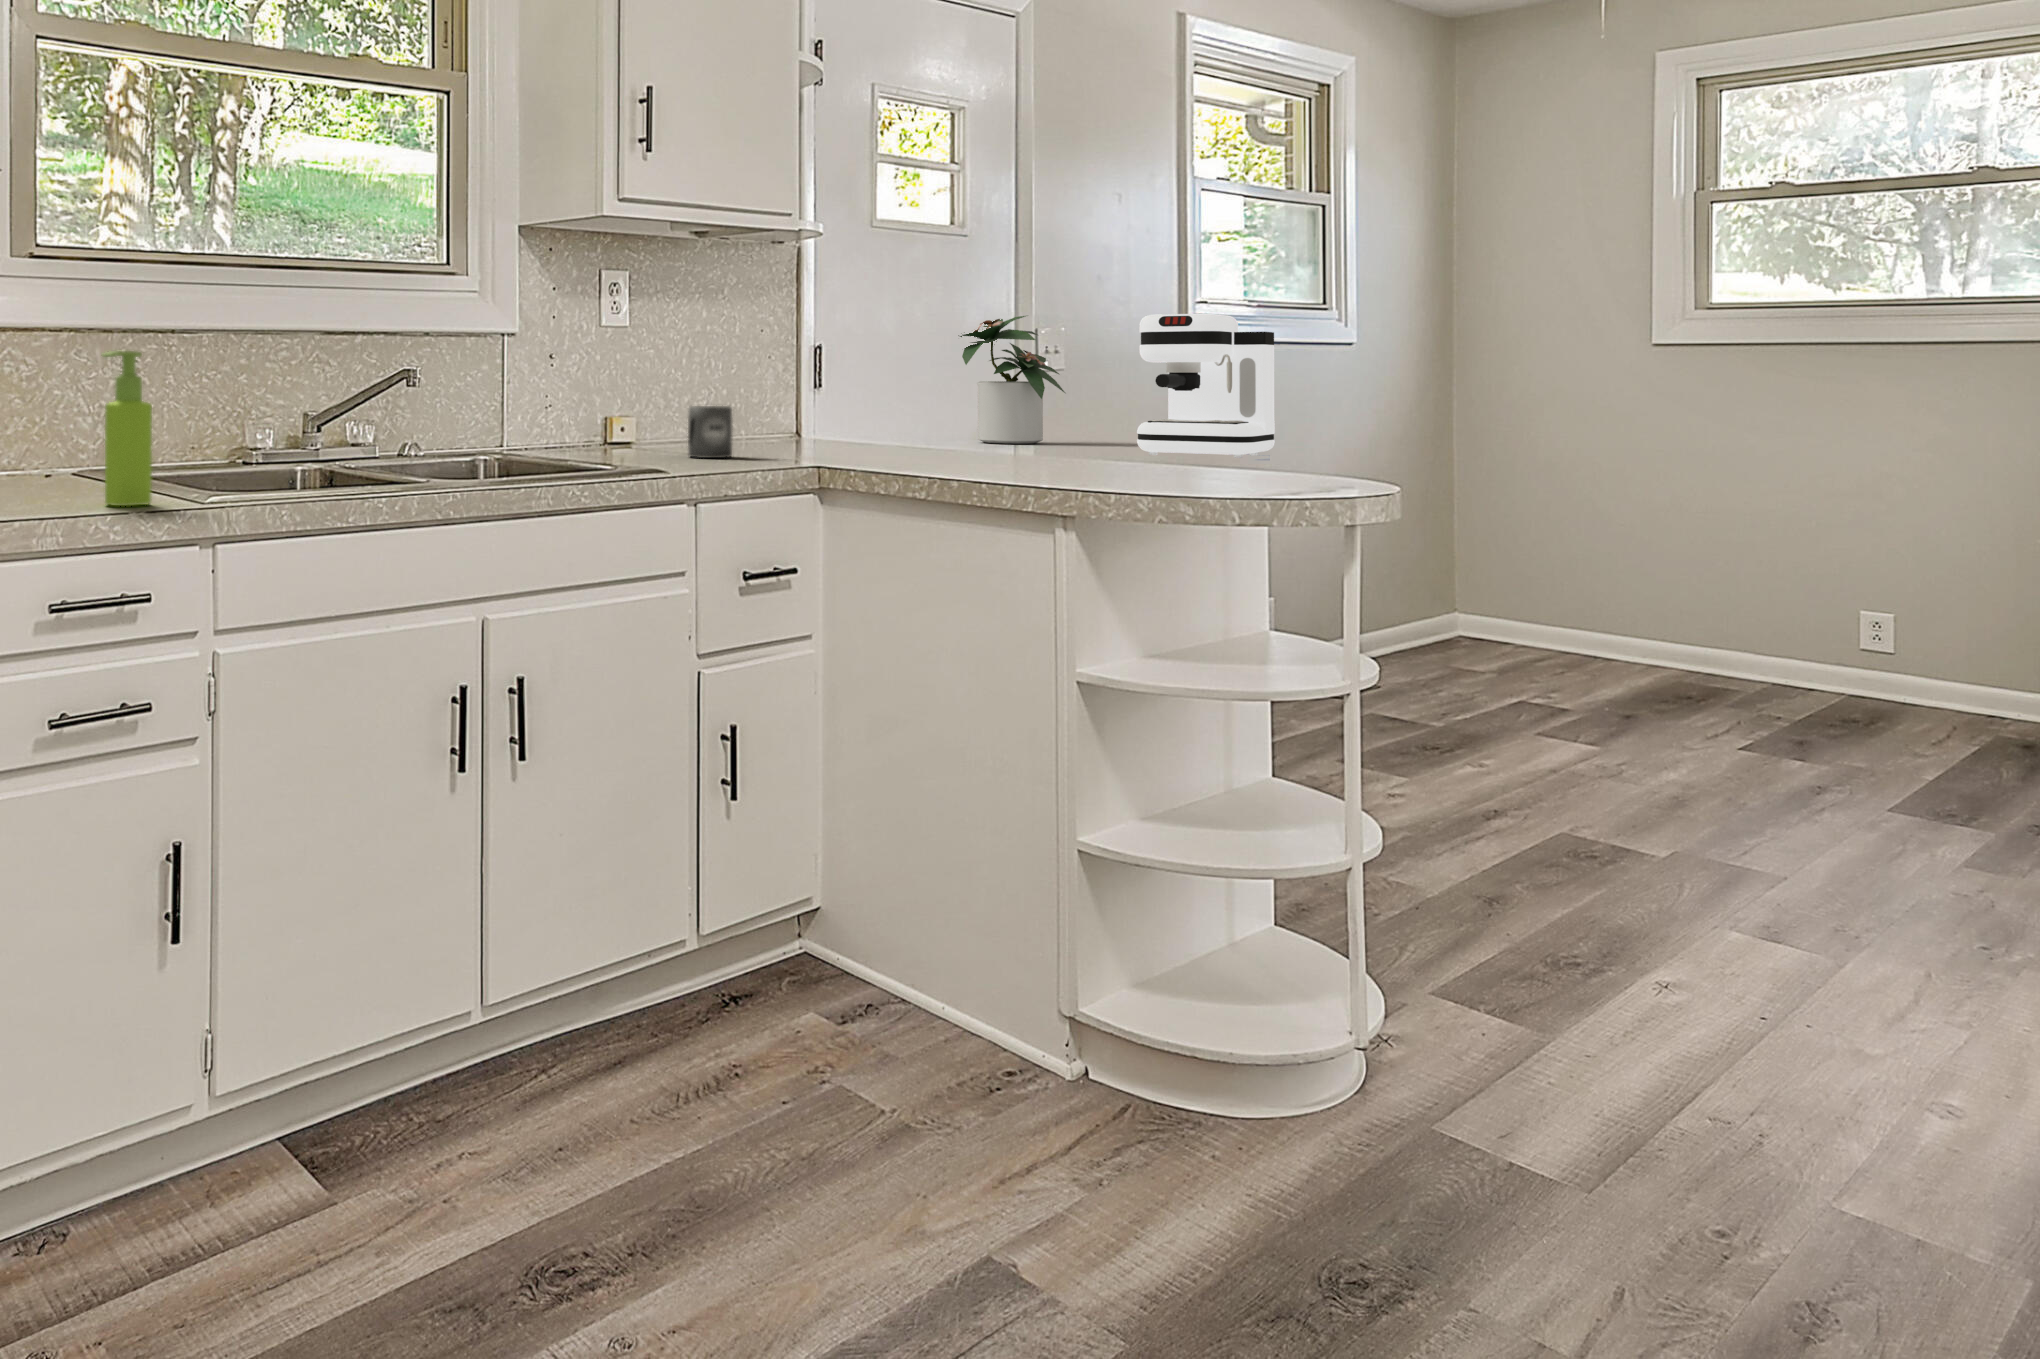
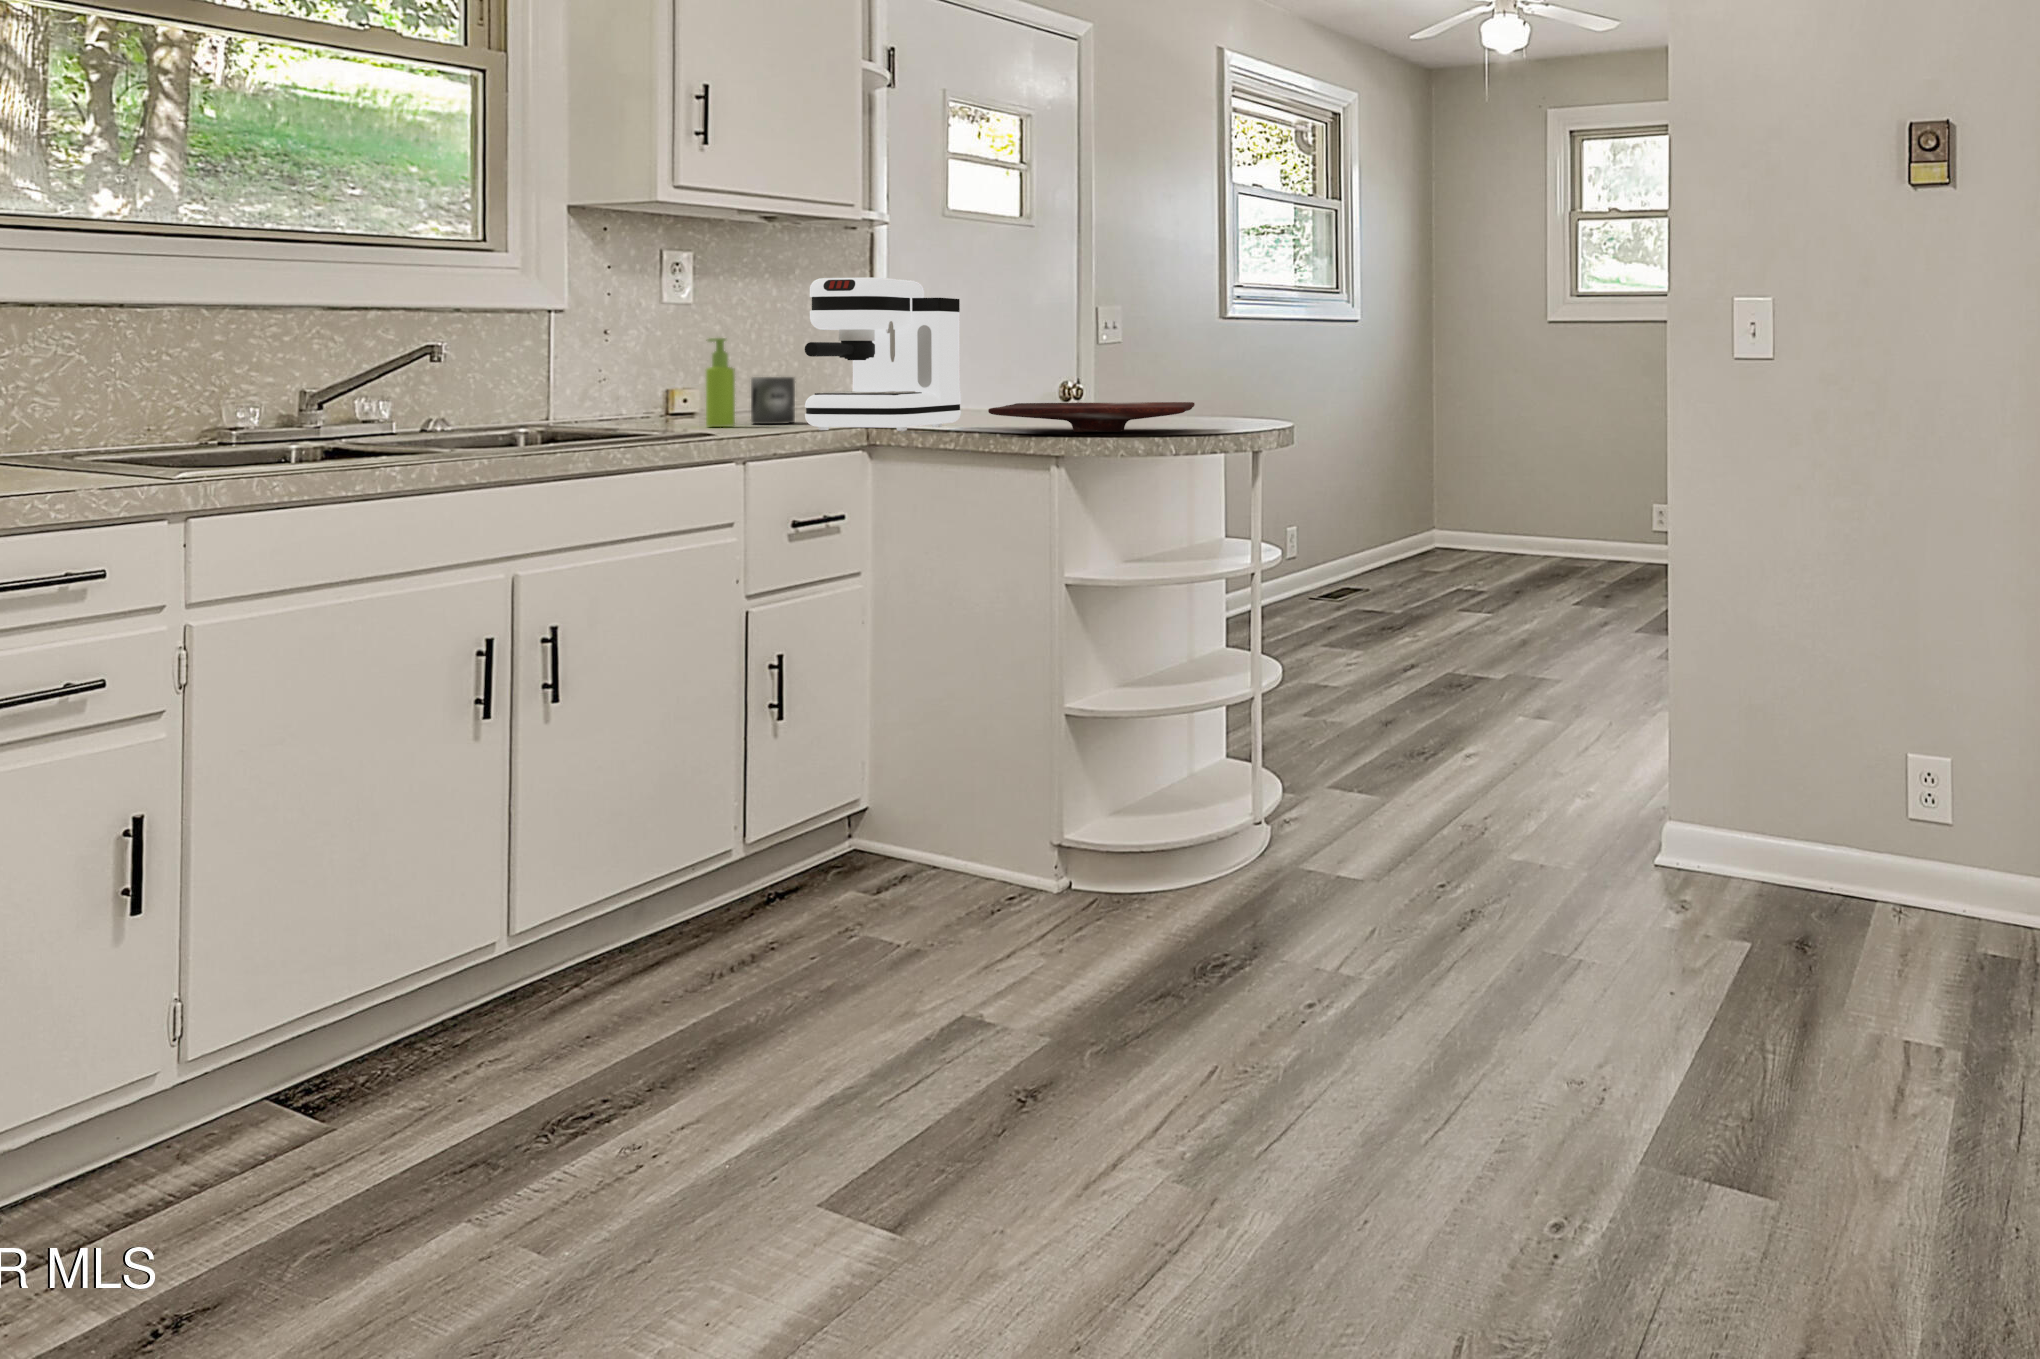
coffee maker: present [1137,314,1275,458] -> present [805,277,961,431]
potted plant: present [958,316,1065,444] -> none [1011,297,1117,407]
soap dispenser: present [103,351,152,506] -> present [706,338,735,427]
cutting board: none [975,443,1236,483] -> present [988,402,1195,432]

